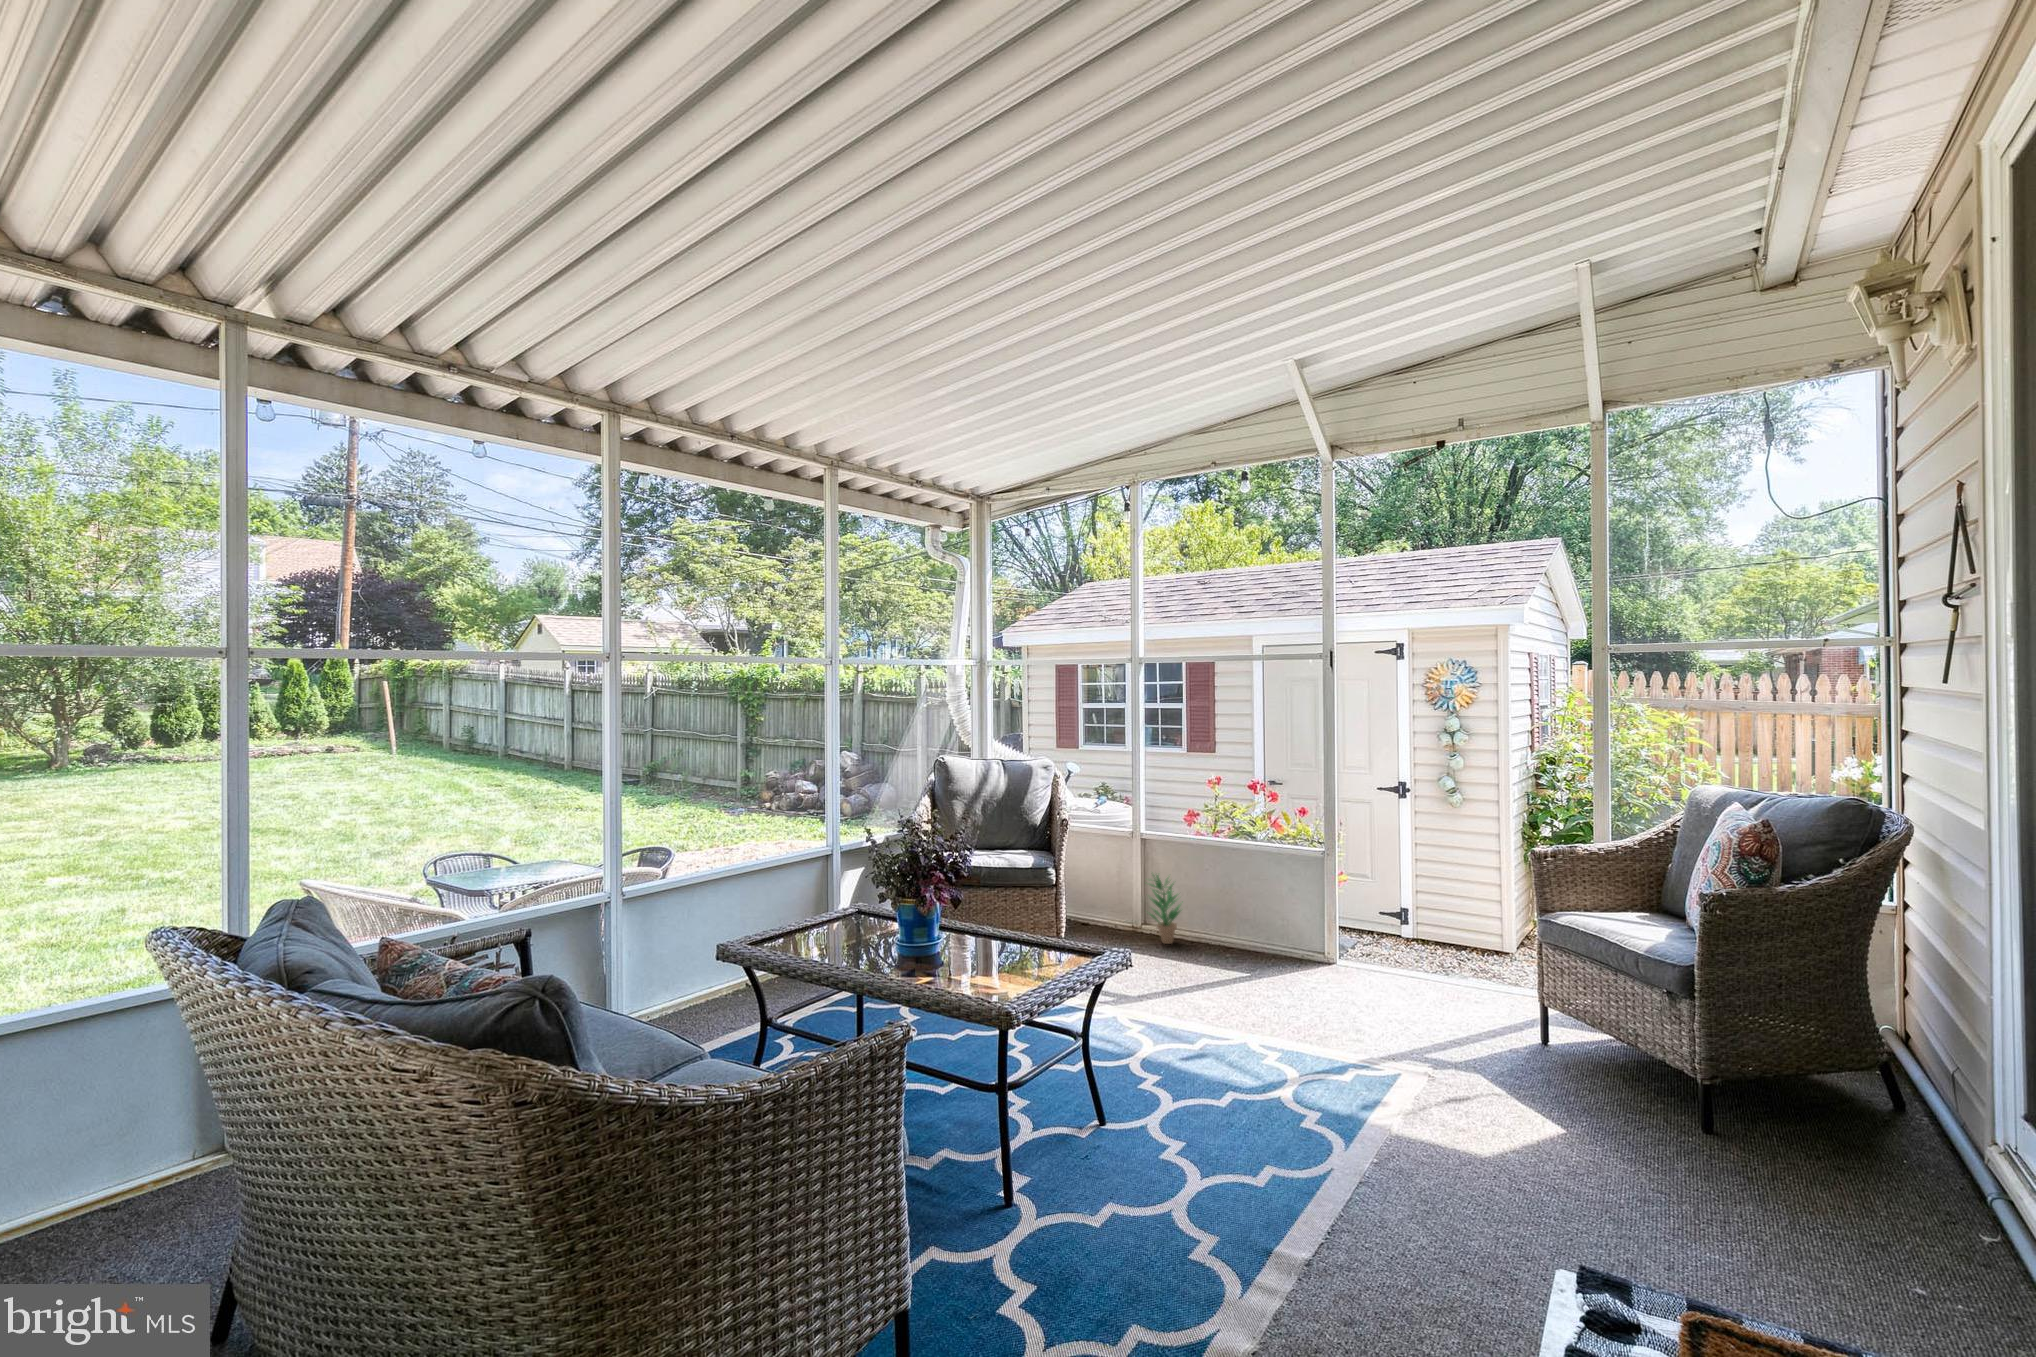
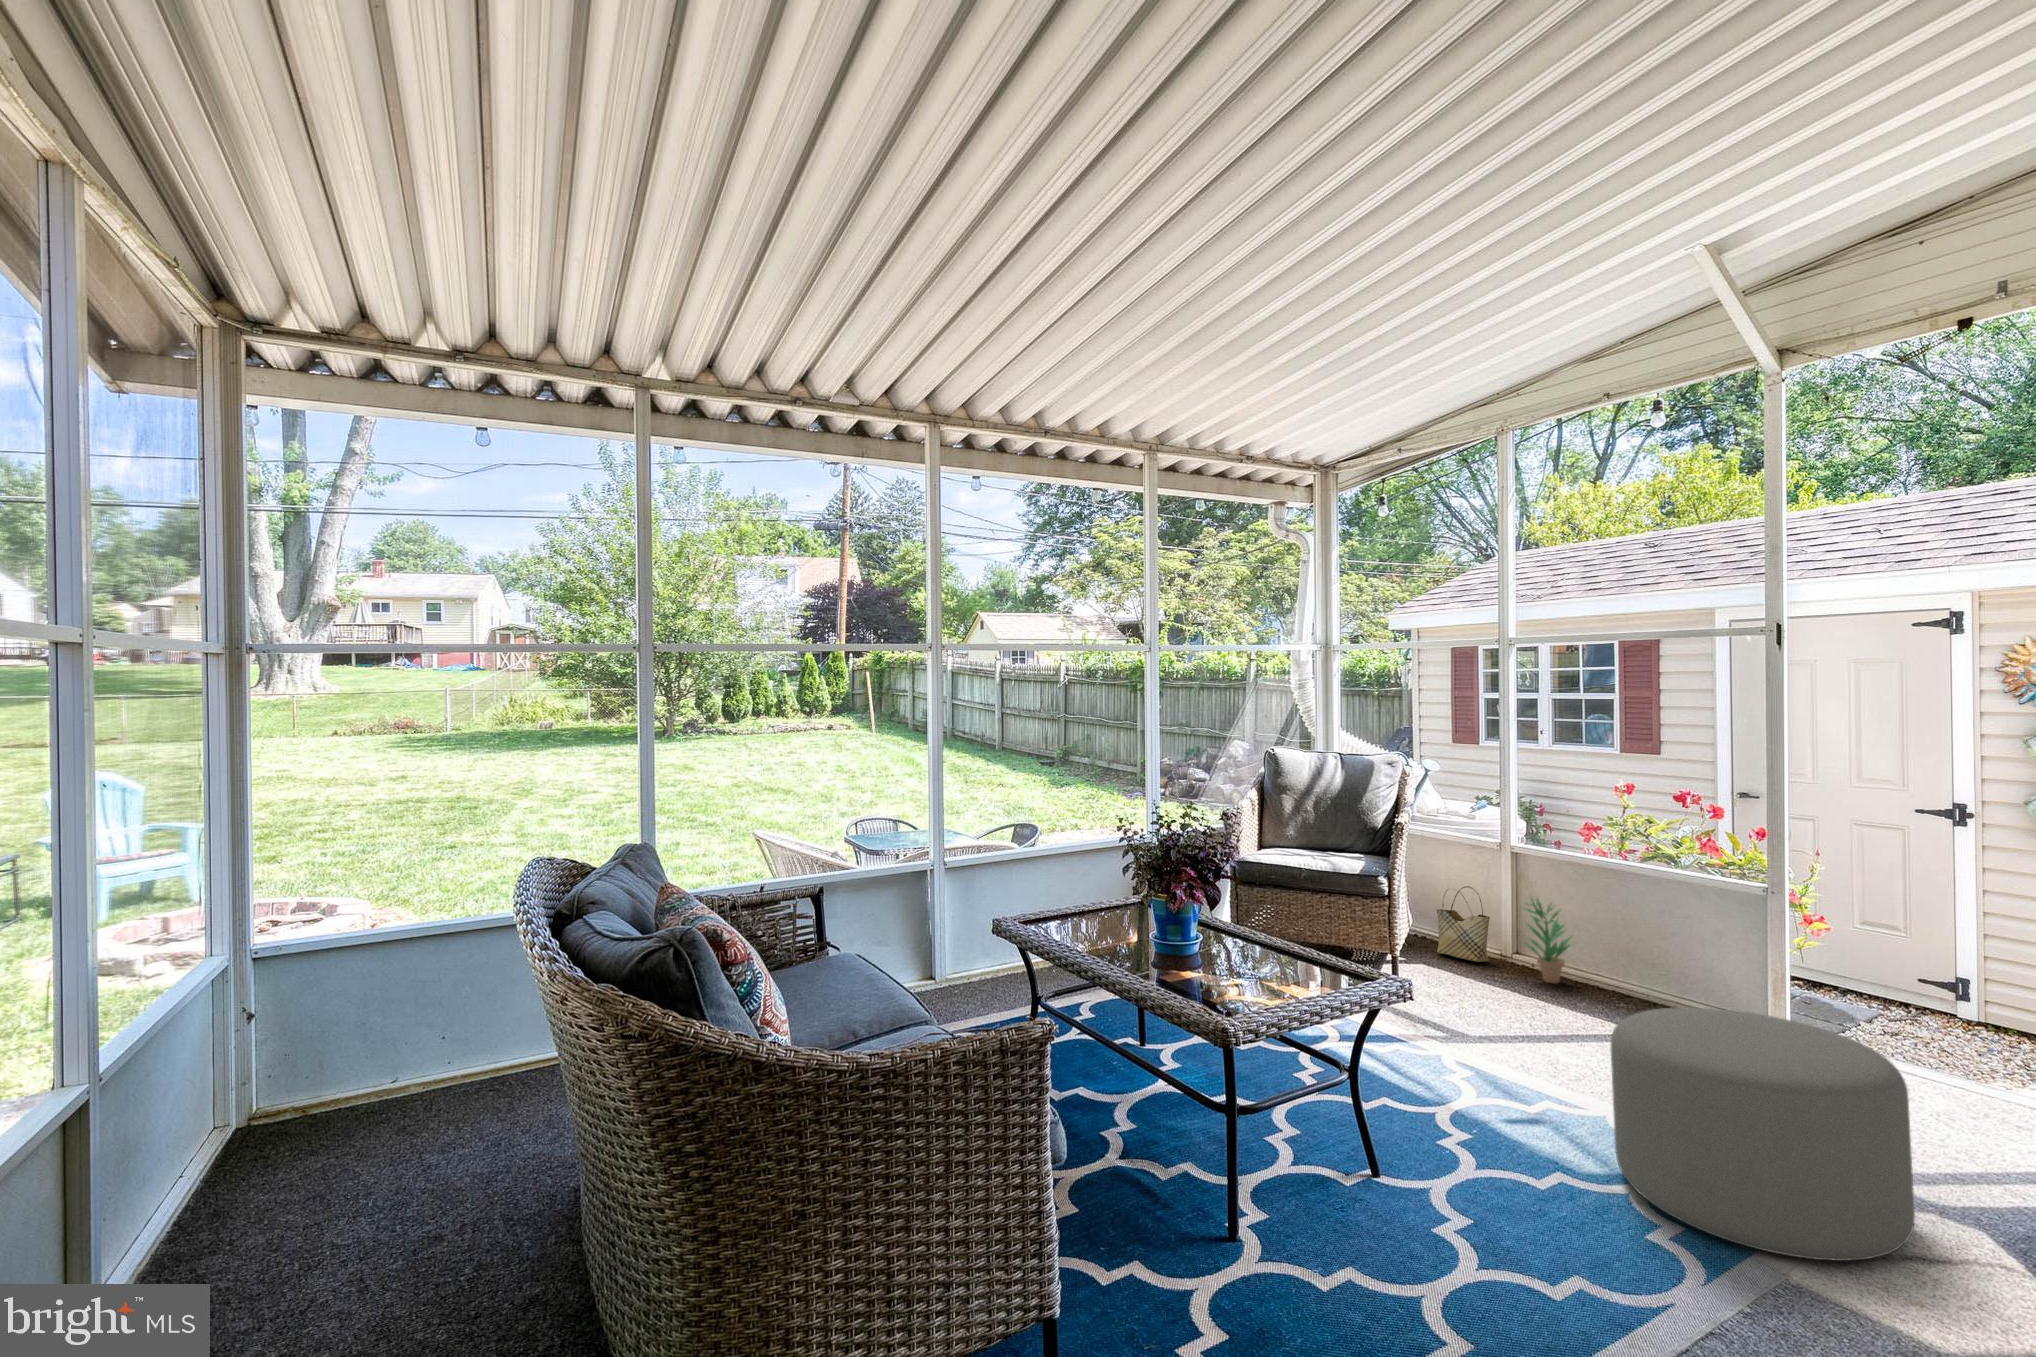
woven basket: none [1075,870,1118,934] -> present [1436,886,1490,962]
ottoman: none [1261,943,1453,1117] -> present [1611,1008,1915,1261]

